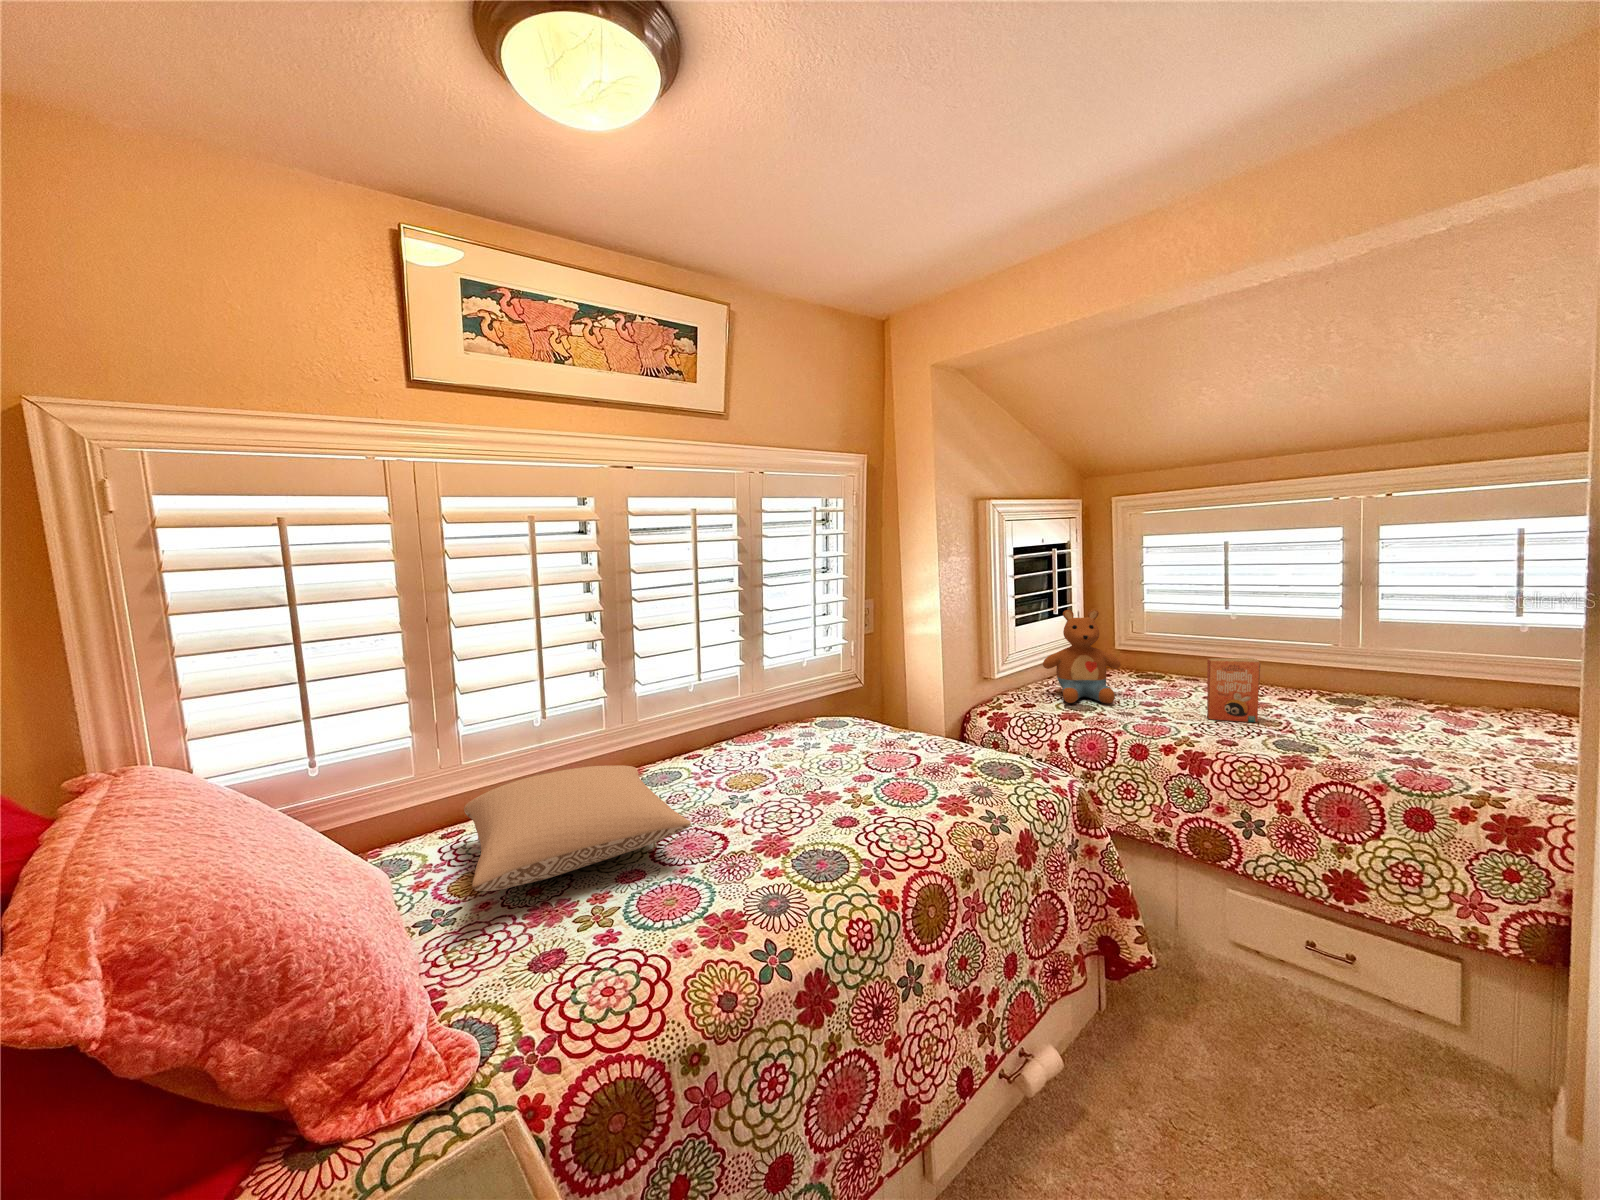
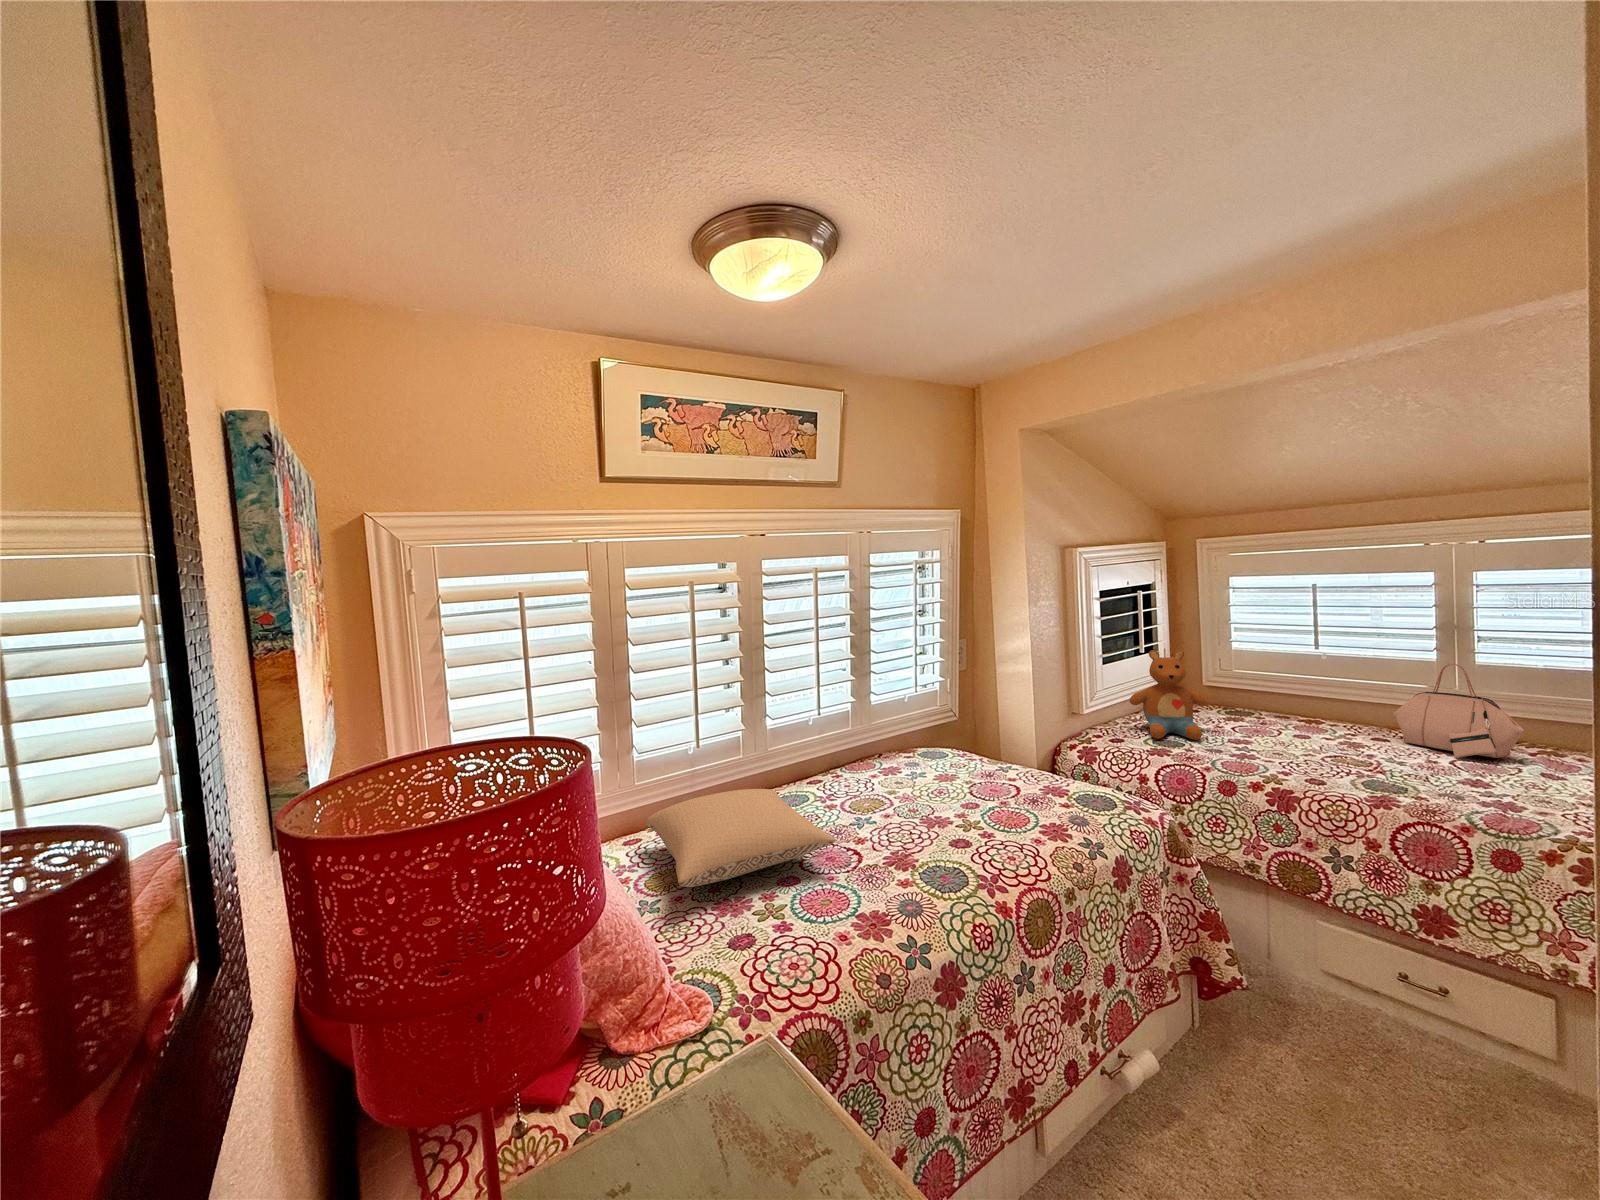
handbag: none [1301,619,1427,715] -> present [1393,664,1524,758]
paperback book: present [1207,658,1260,722] -> none [1269,700,1378,773]

